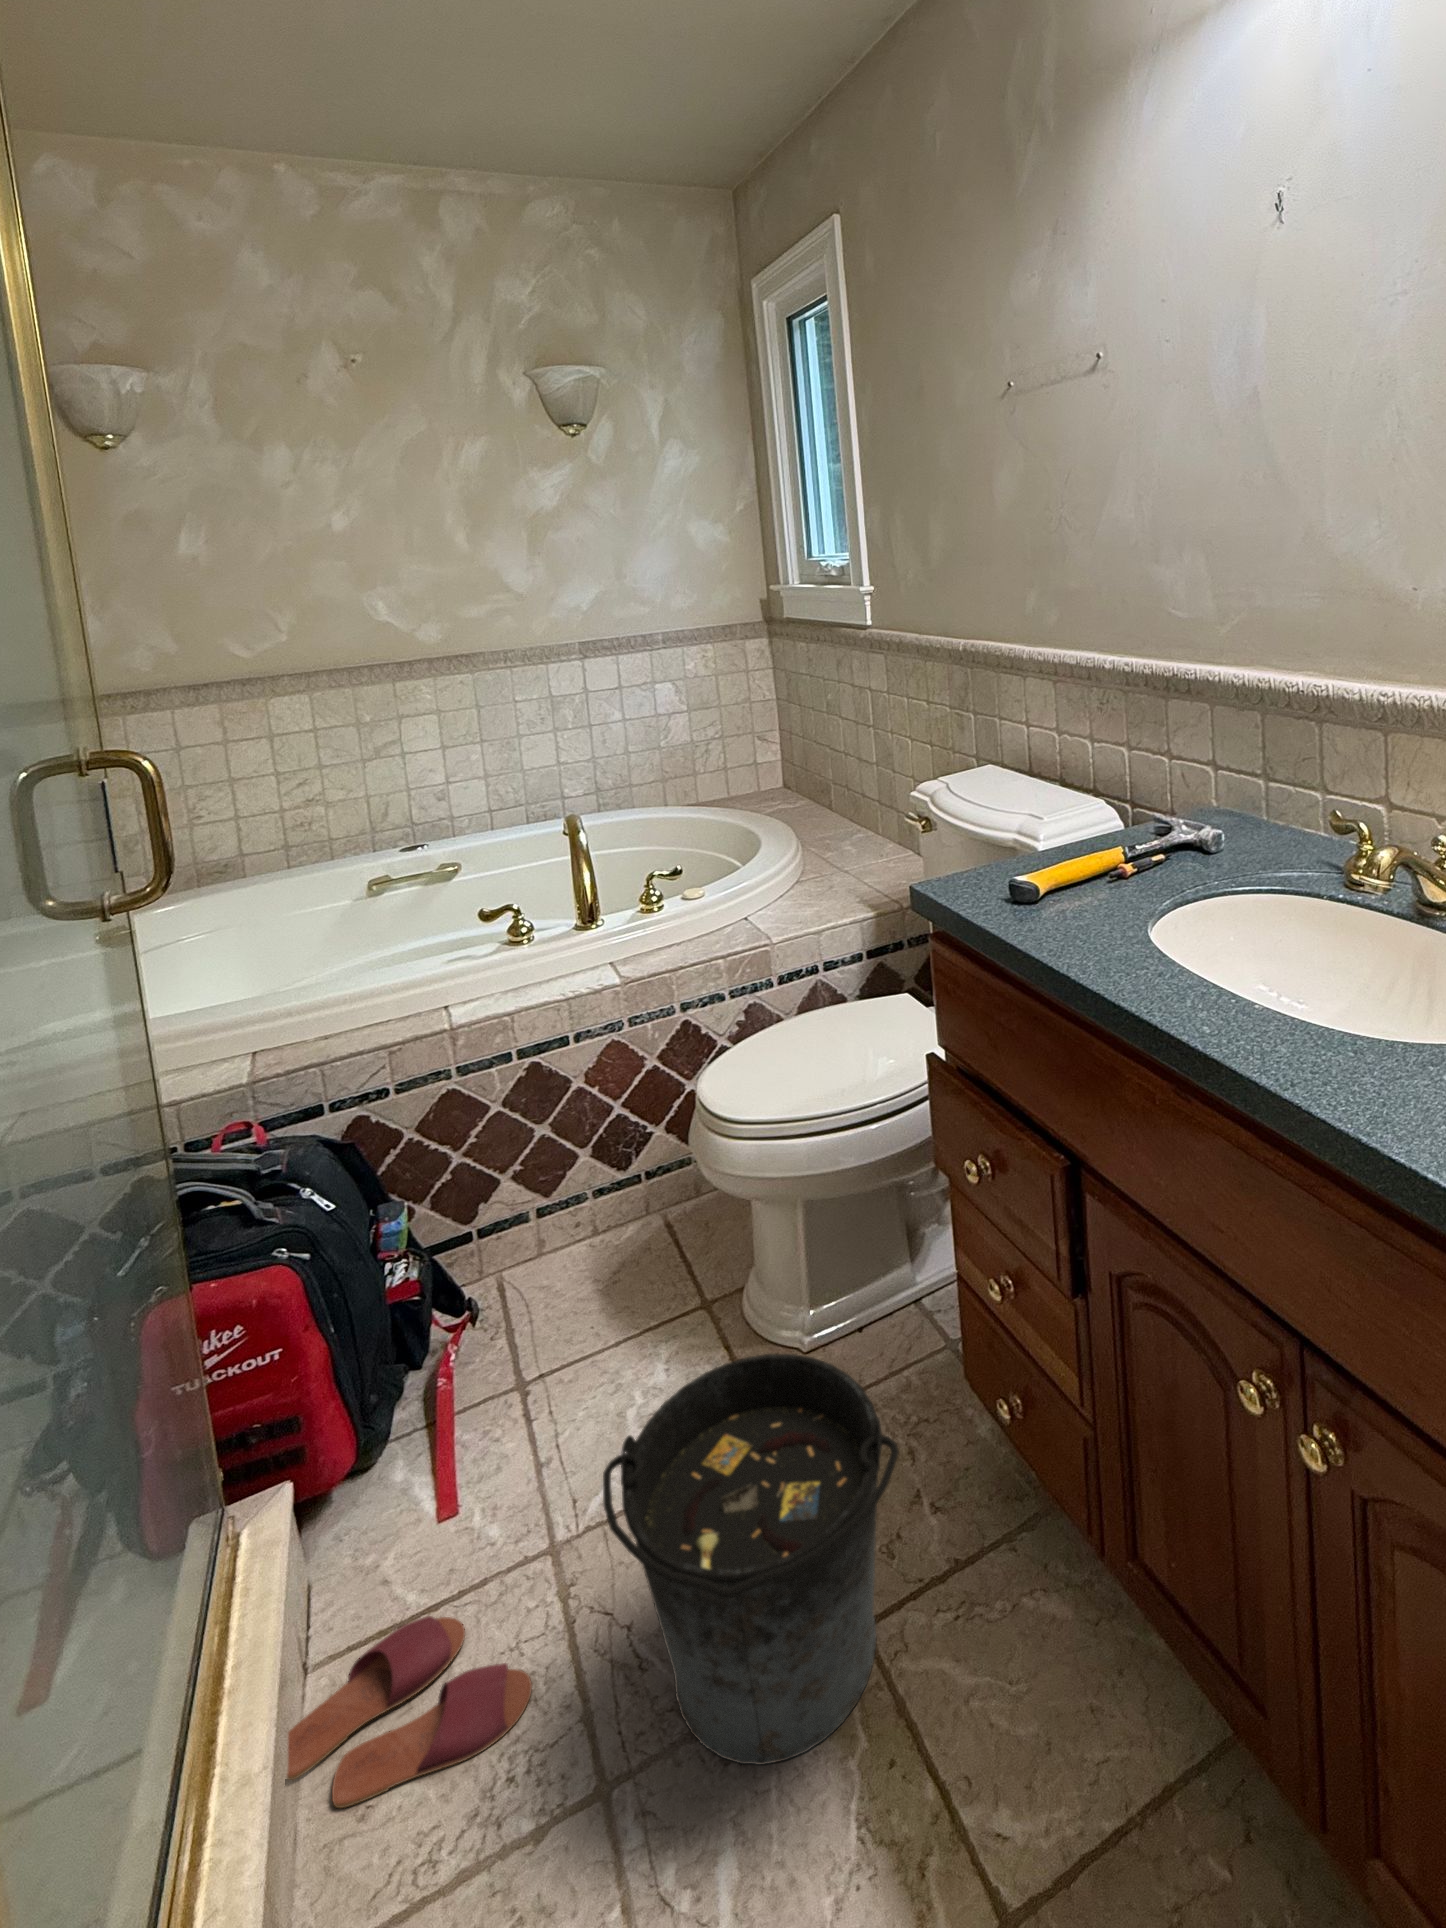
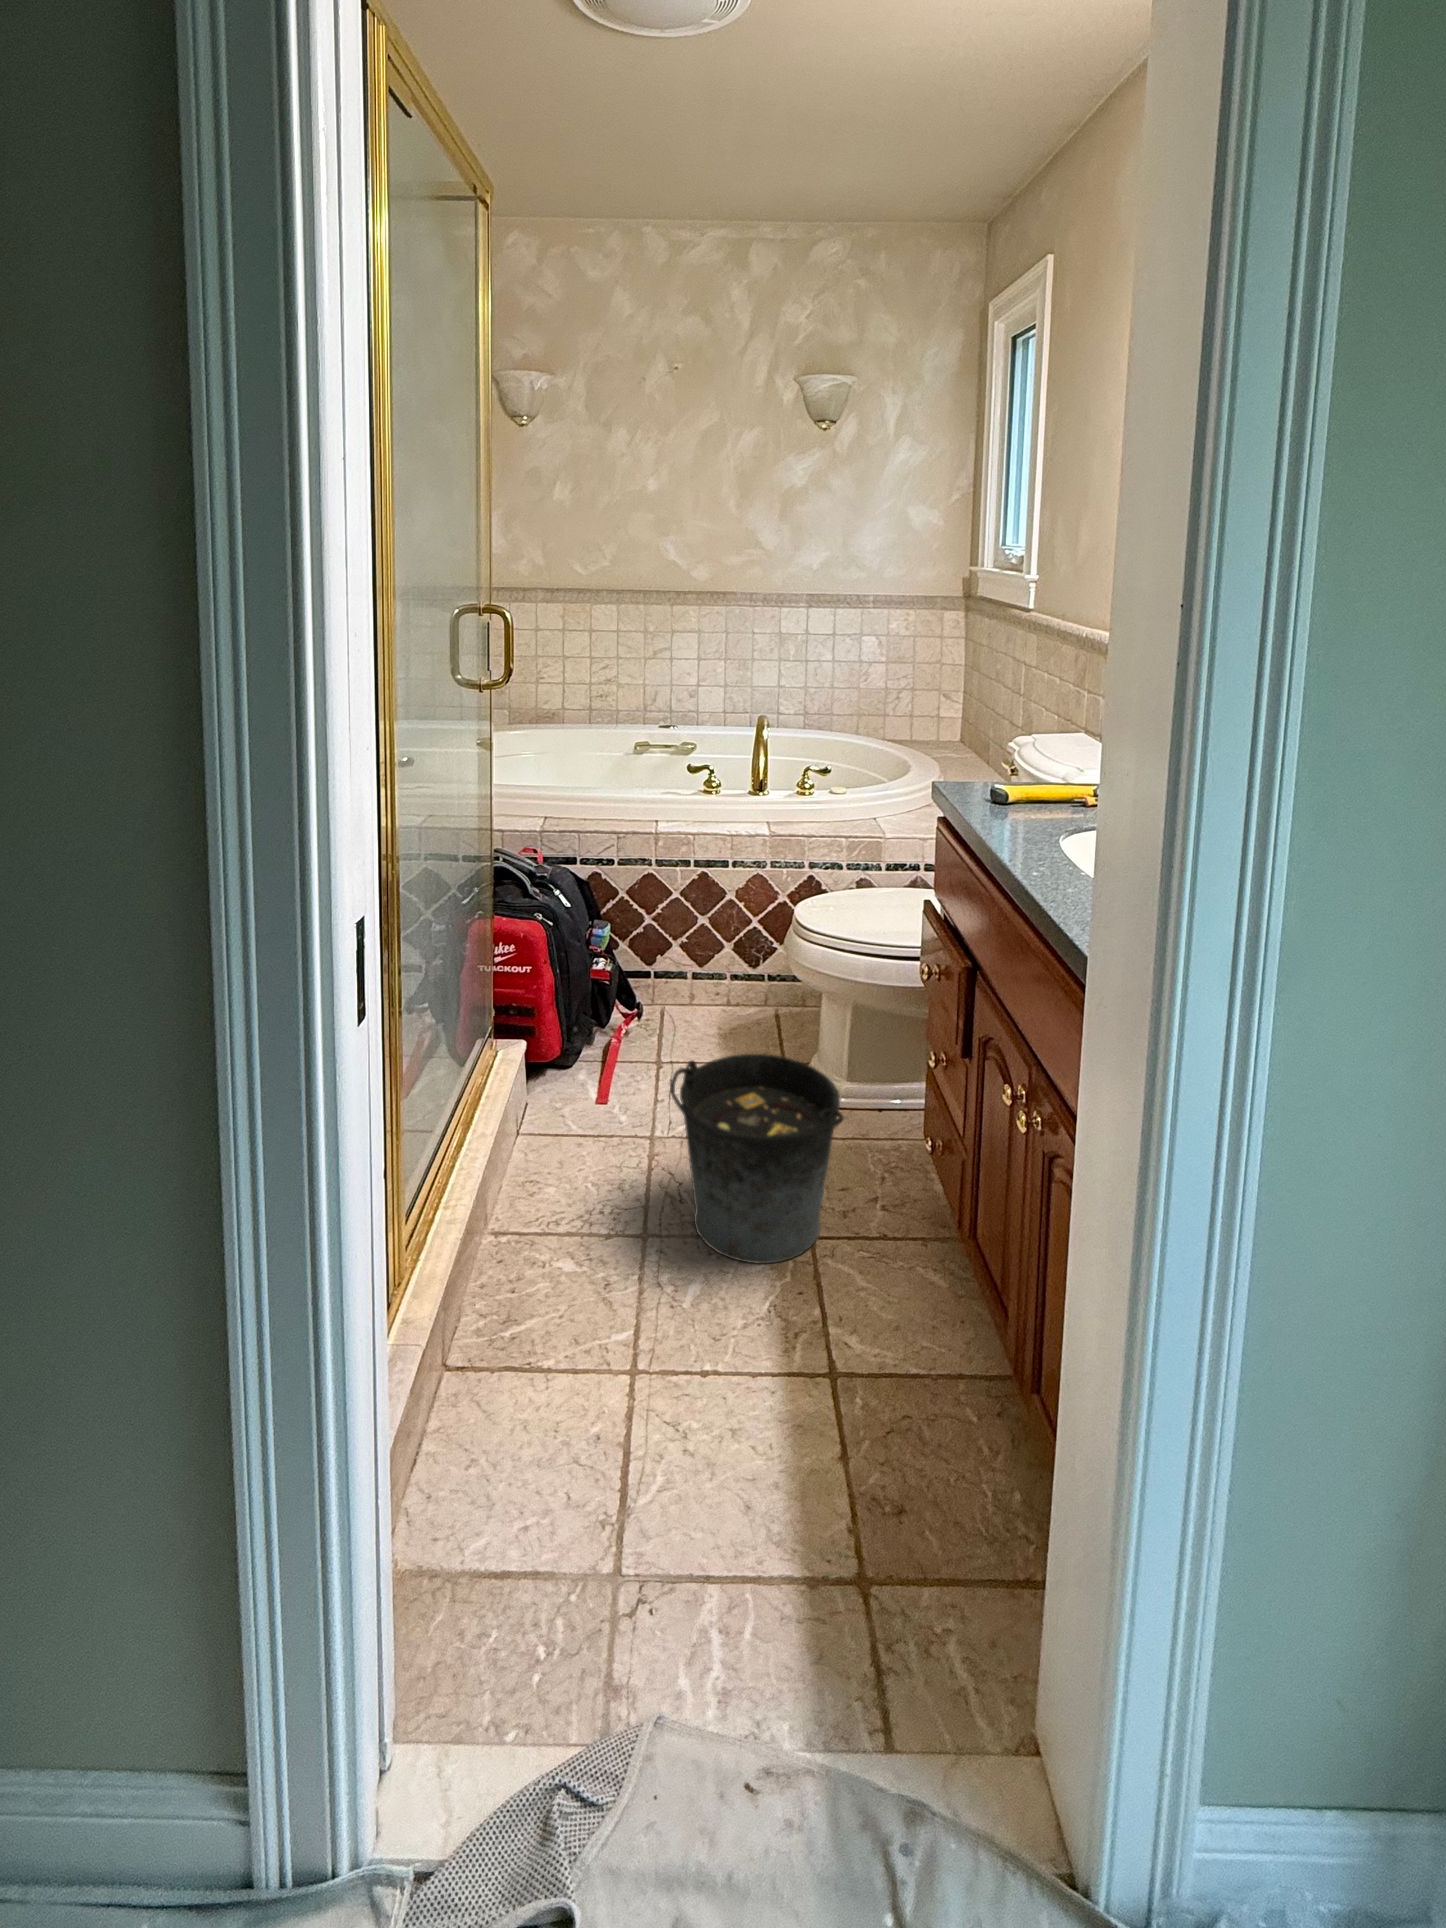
slippers: present [287,1616,532,1808] -> none [495,1132,622,1196]

